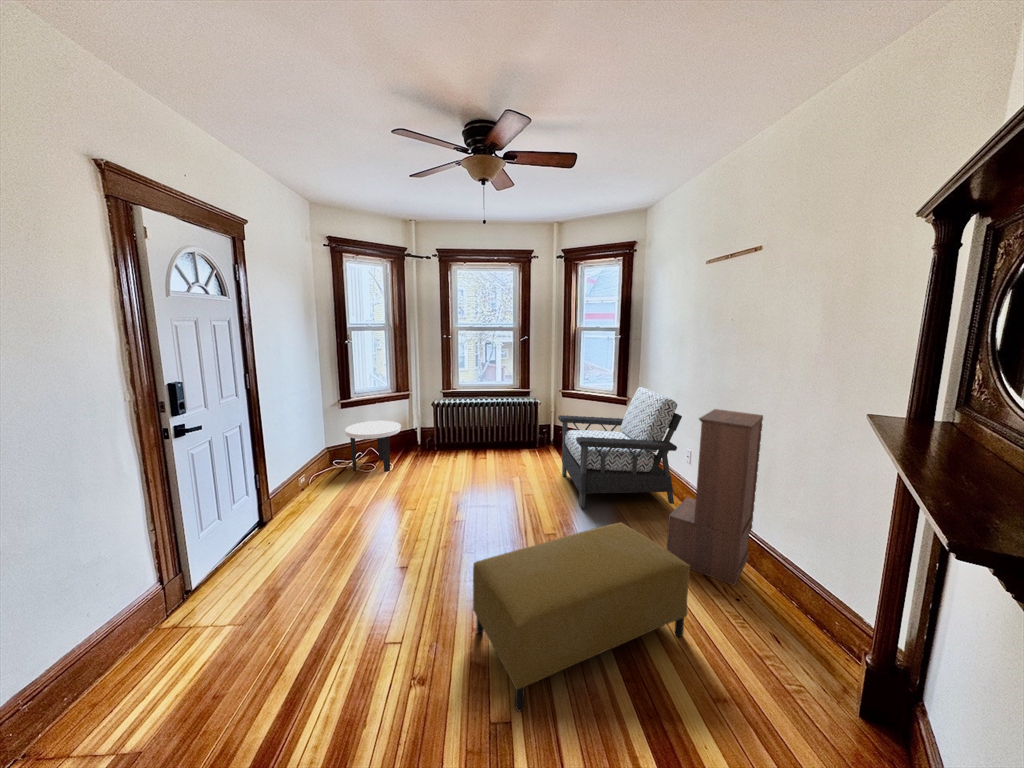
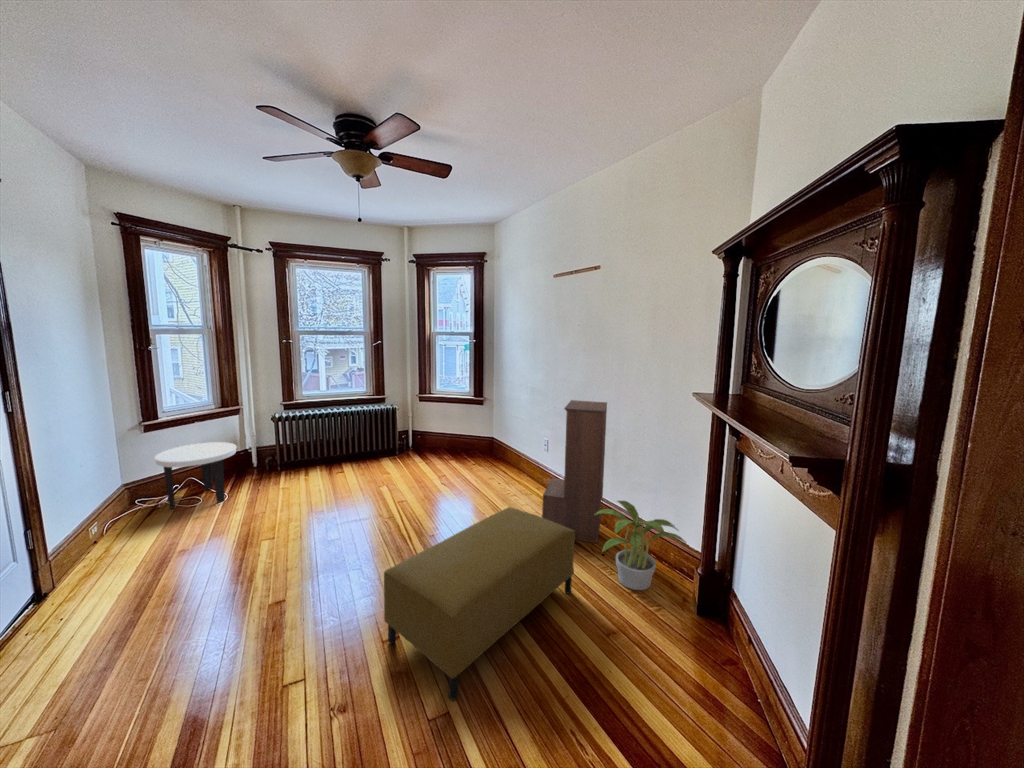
armchair: present [558,387,682,509] -> none [424,387,539,505]
potted plant: none [723,540,856,662] -> present [594,501,686,590]

